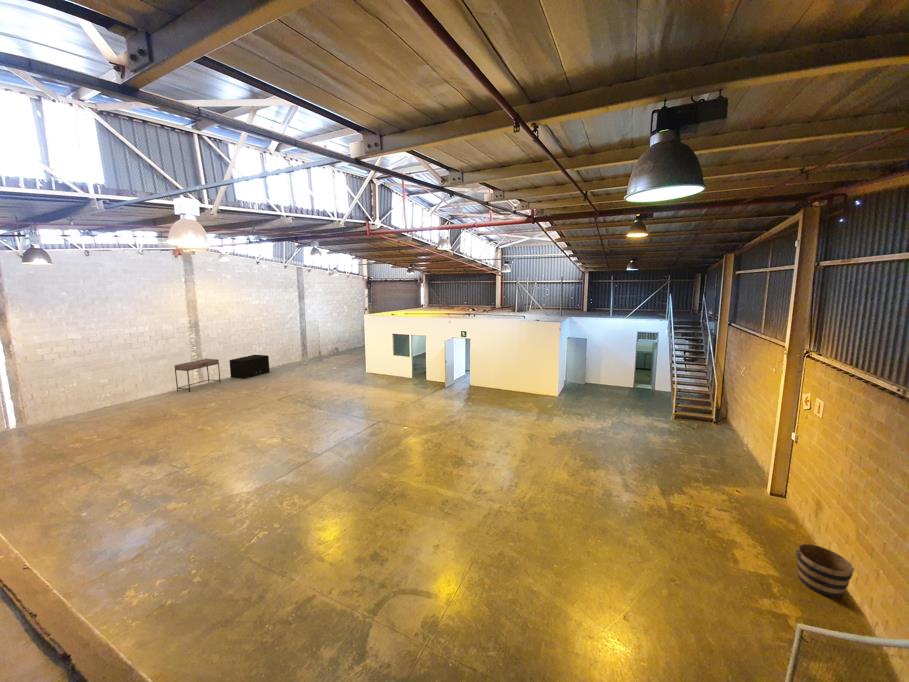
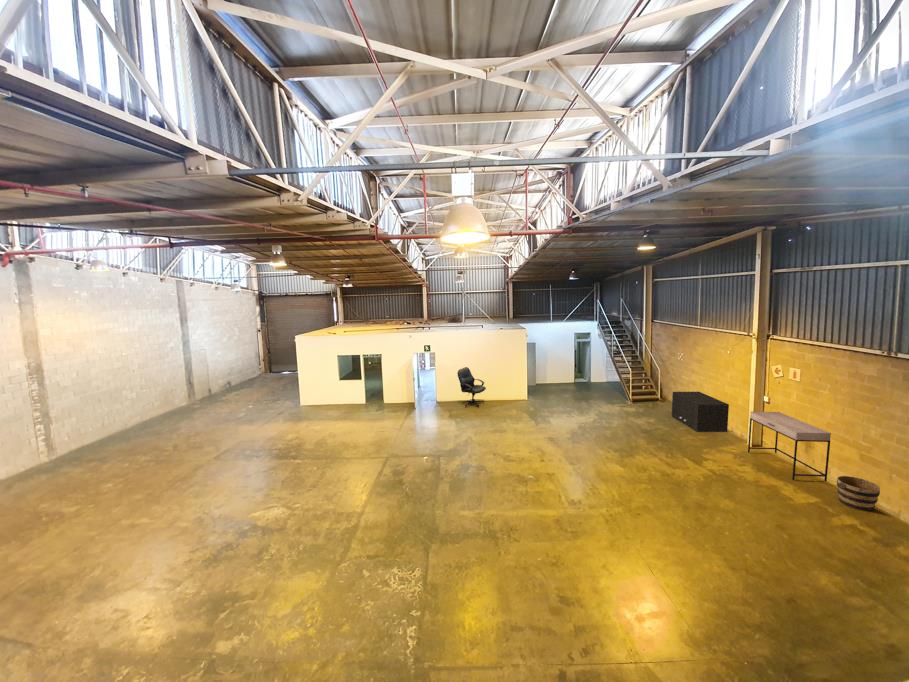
storage cabinet: present [229,355,270,379] -> present [672,392,729,432]
office chair: none [486,356,513,396] -> present [457,367,486,407]
desk: present [174,359,221,392] -> present [748,412,831,481]

